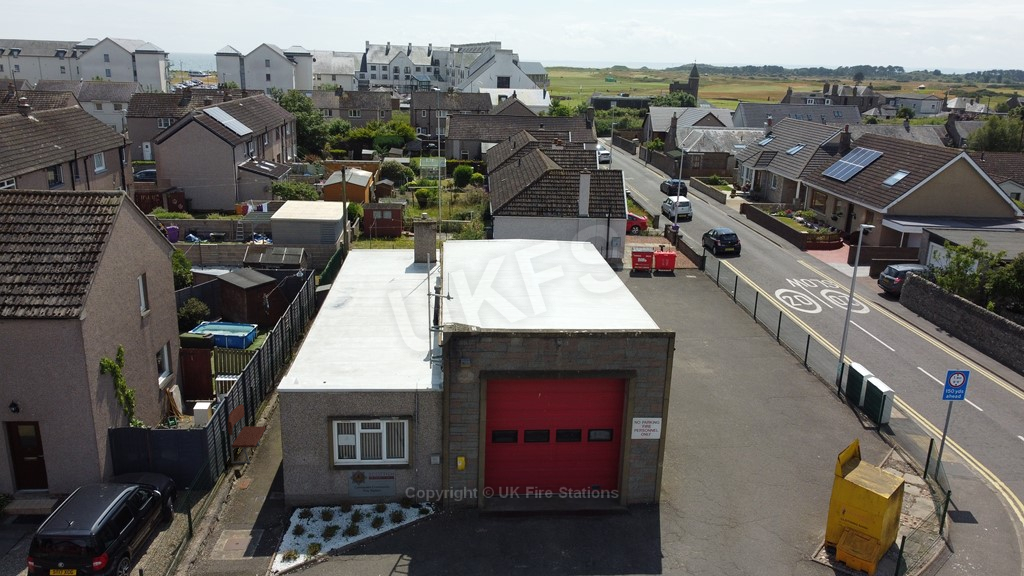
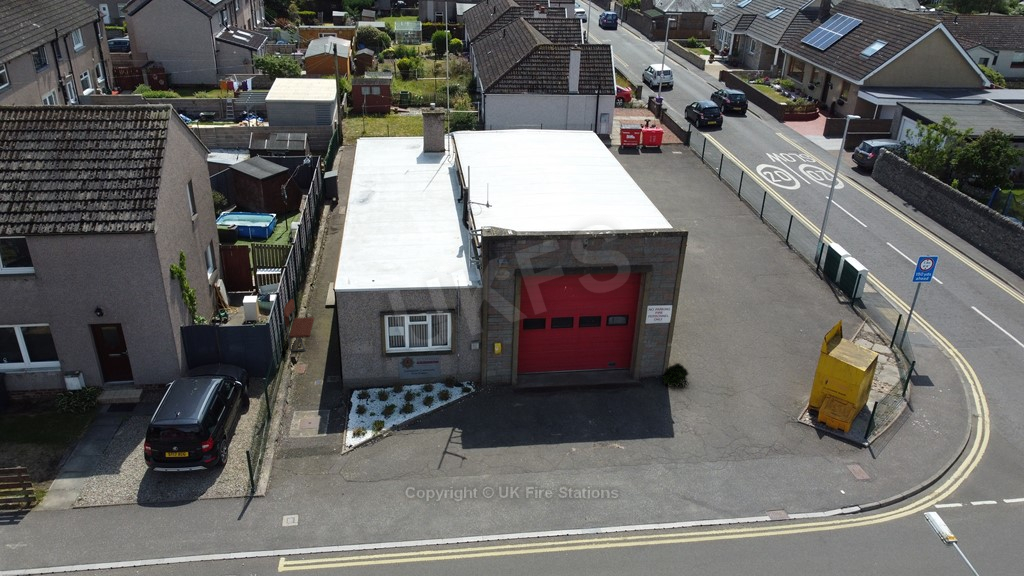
potted plant: none [655,487,686,518] -> present [662,363,688,387]

